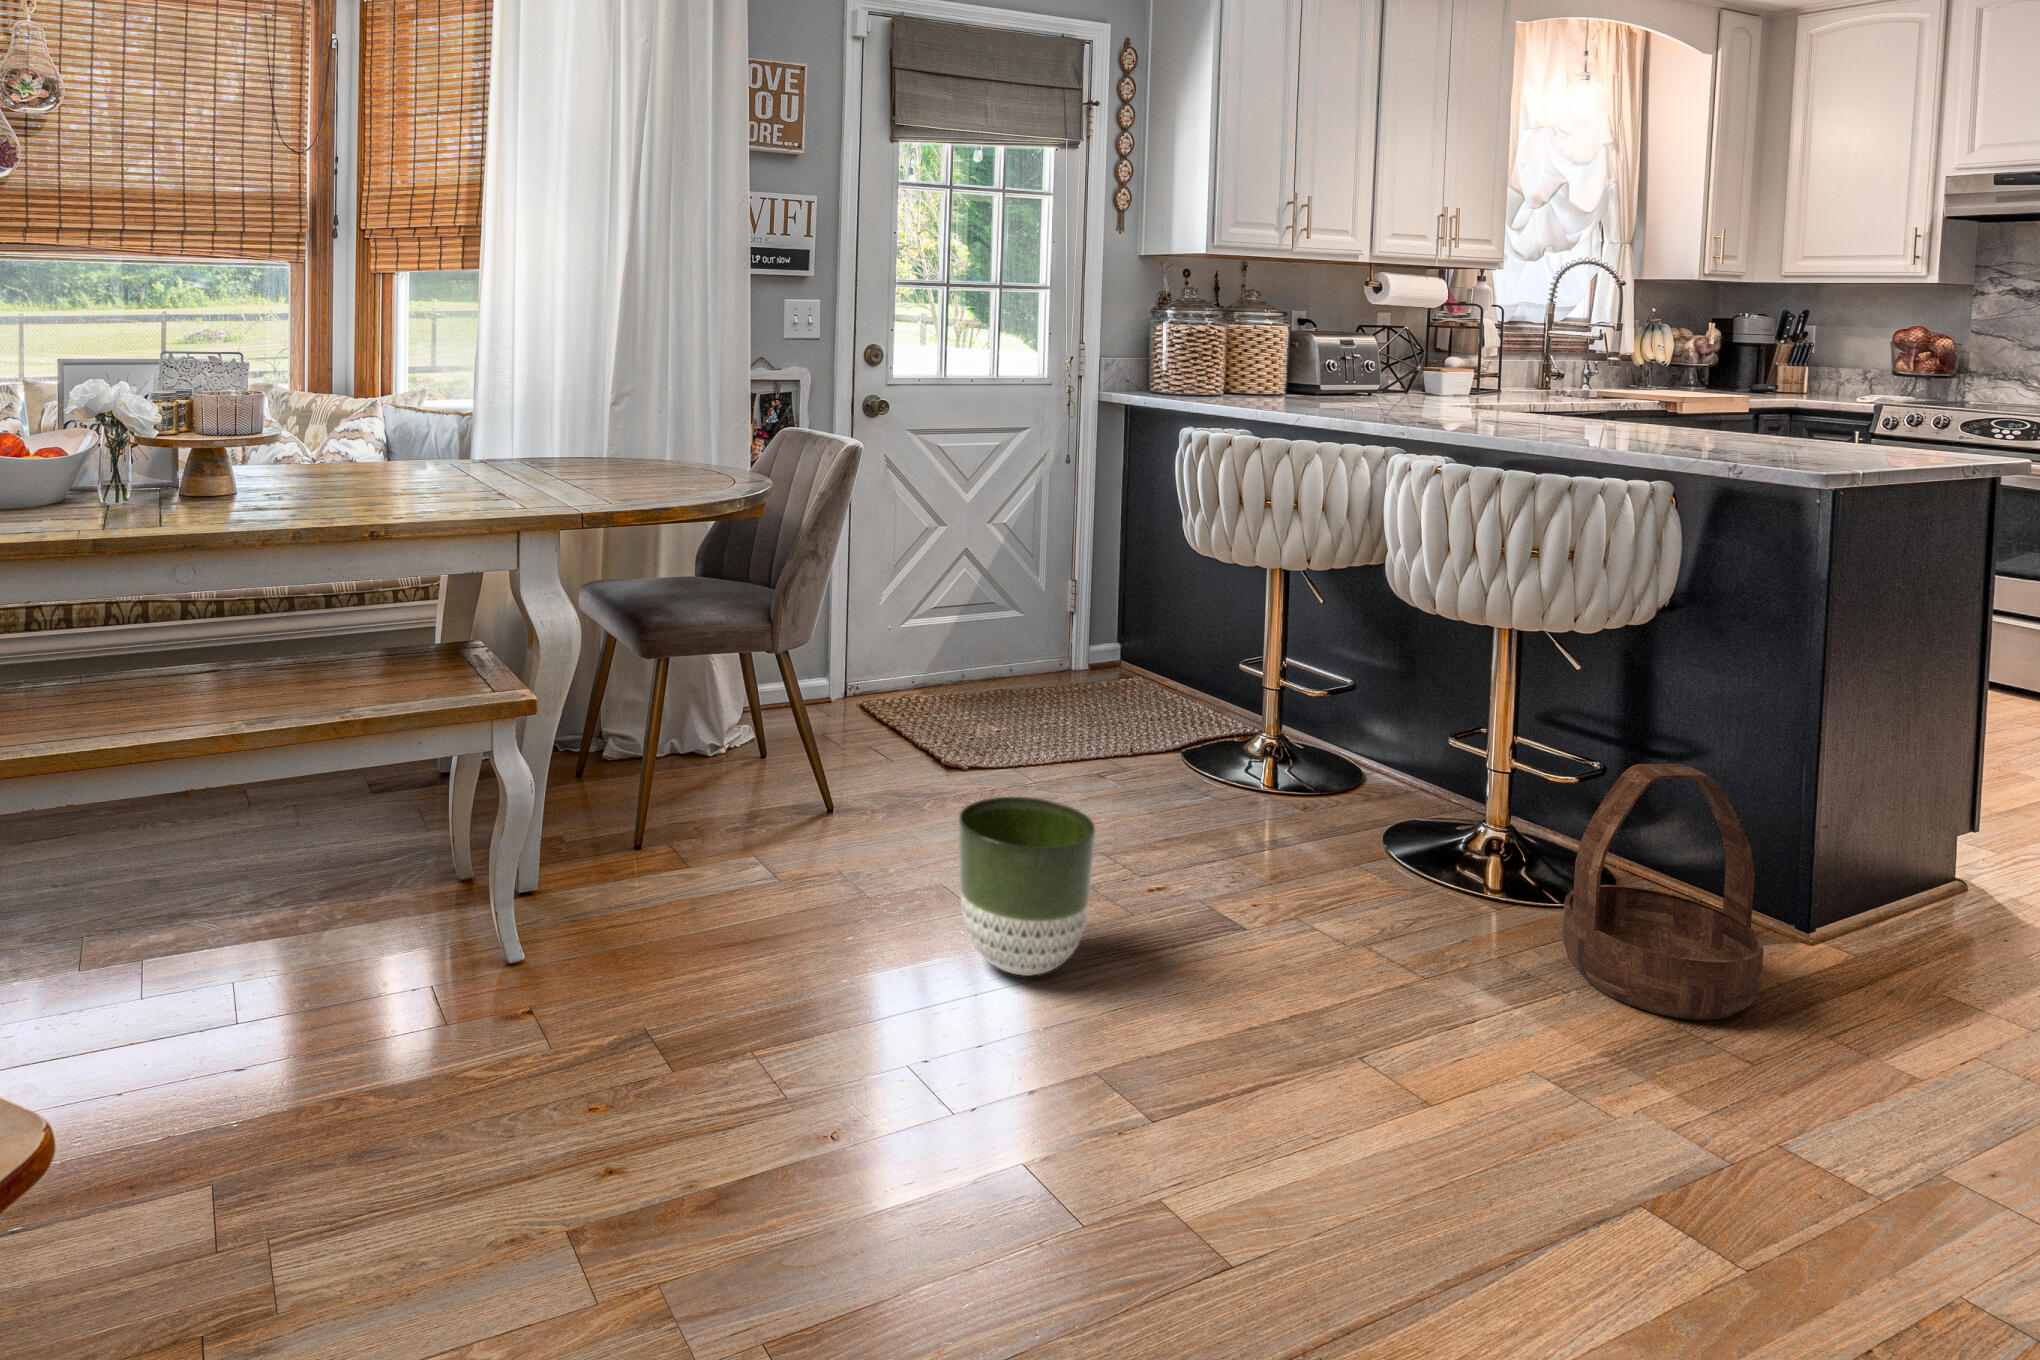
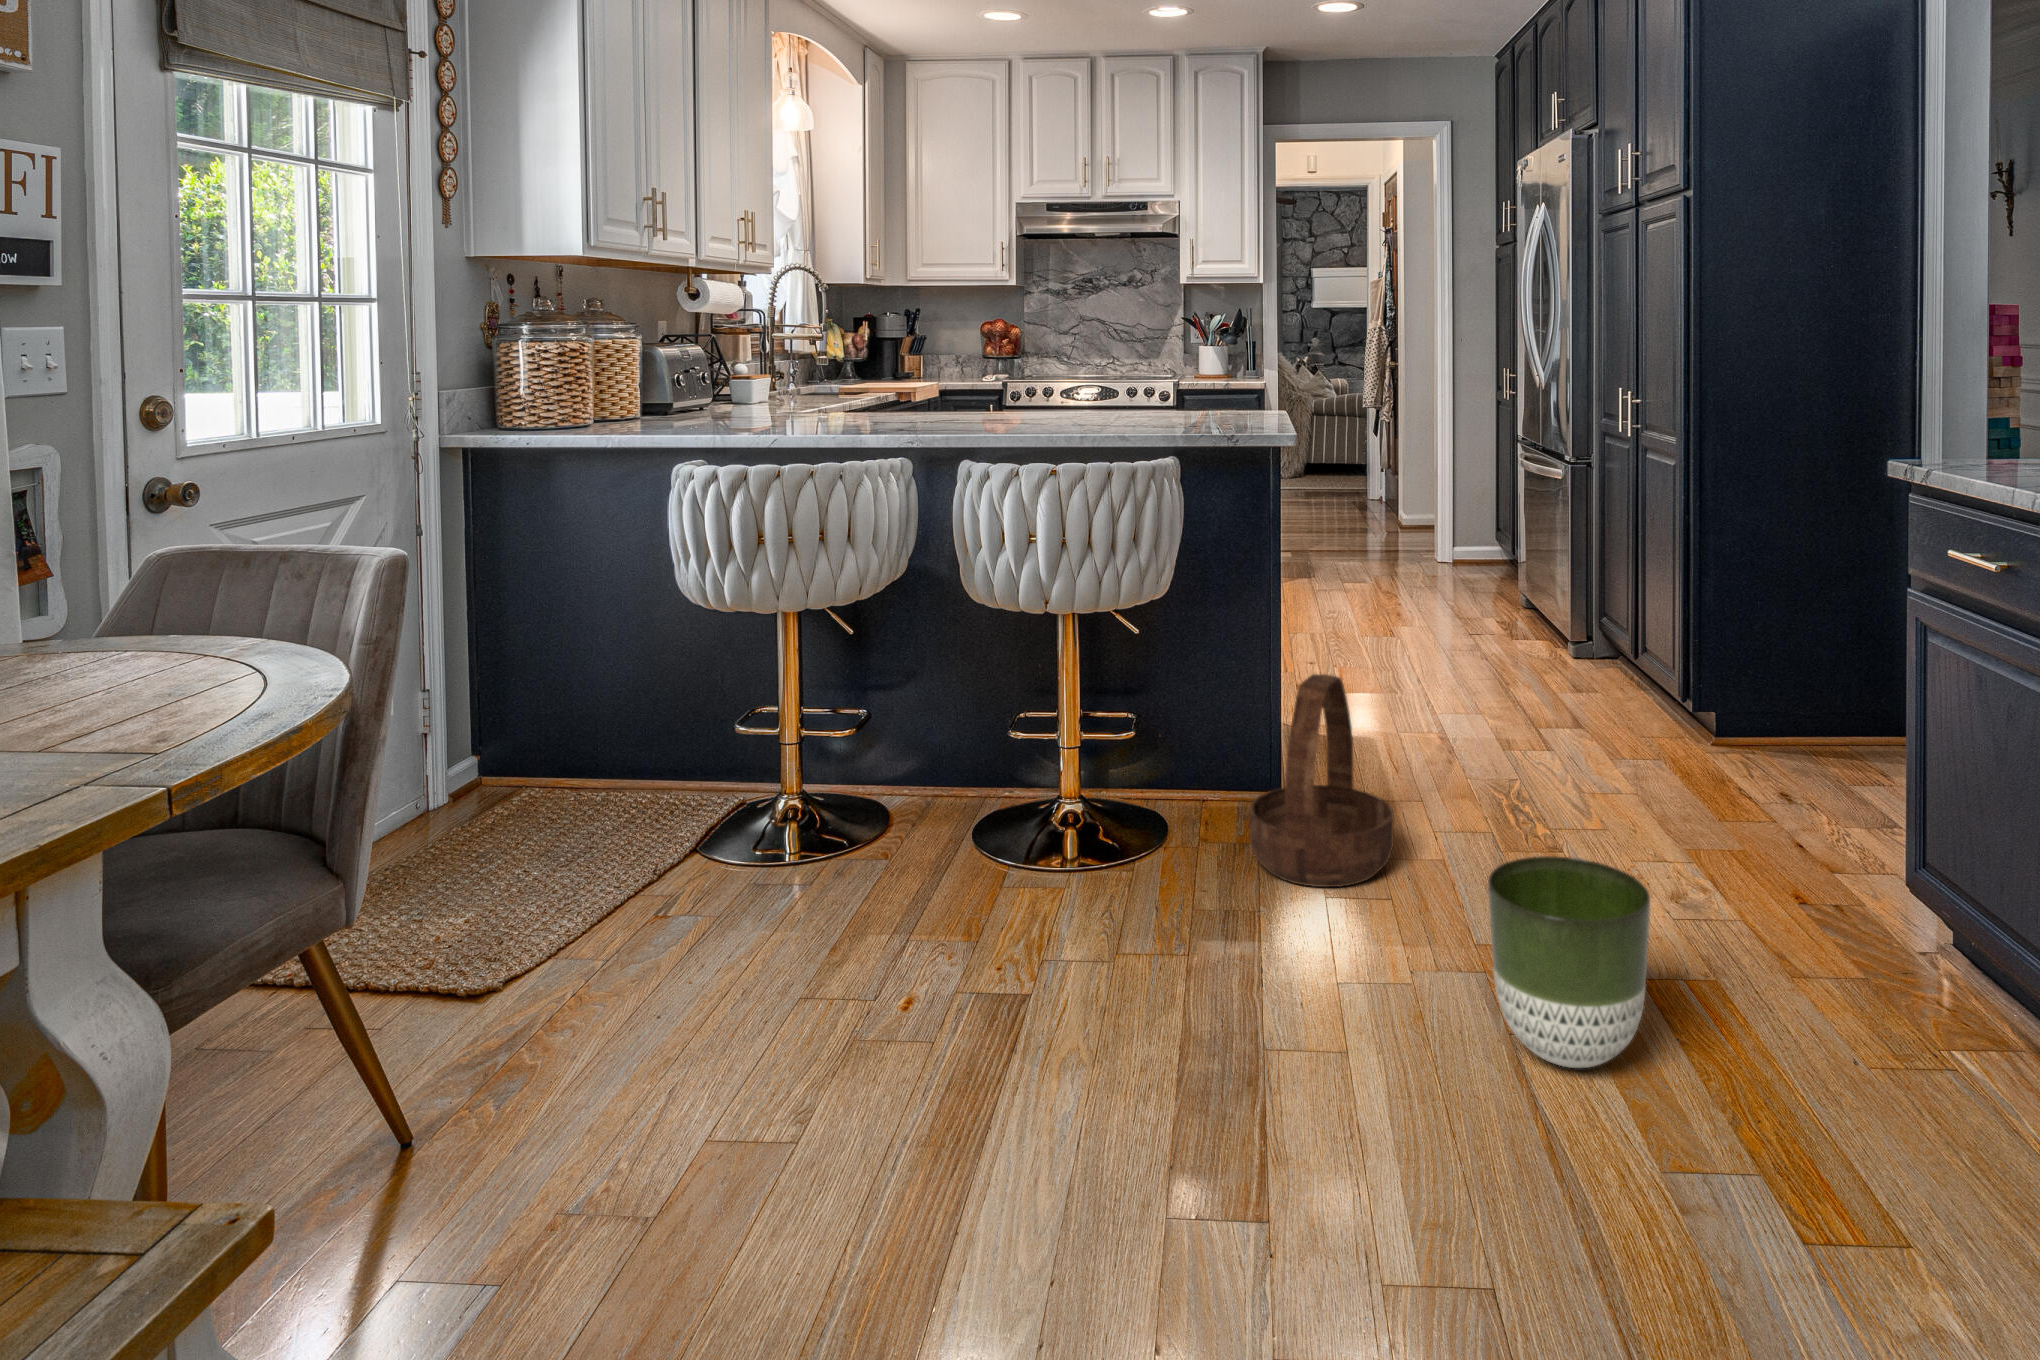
planter: present [959,797,1095,976] -> present [1488,856,1650,1068]

